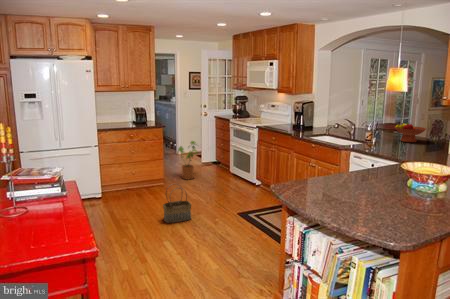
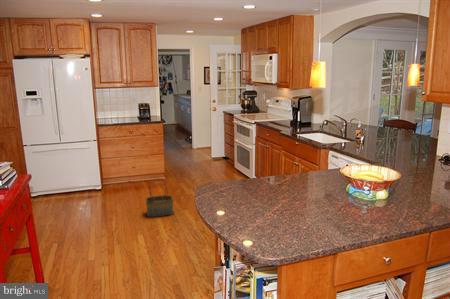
fruit bowl: present [395,123,426,142] -> none [388,119,424,141]
house plant: present [178,141,197,180] -> none [181,136,202,174]

